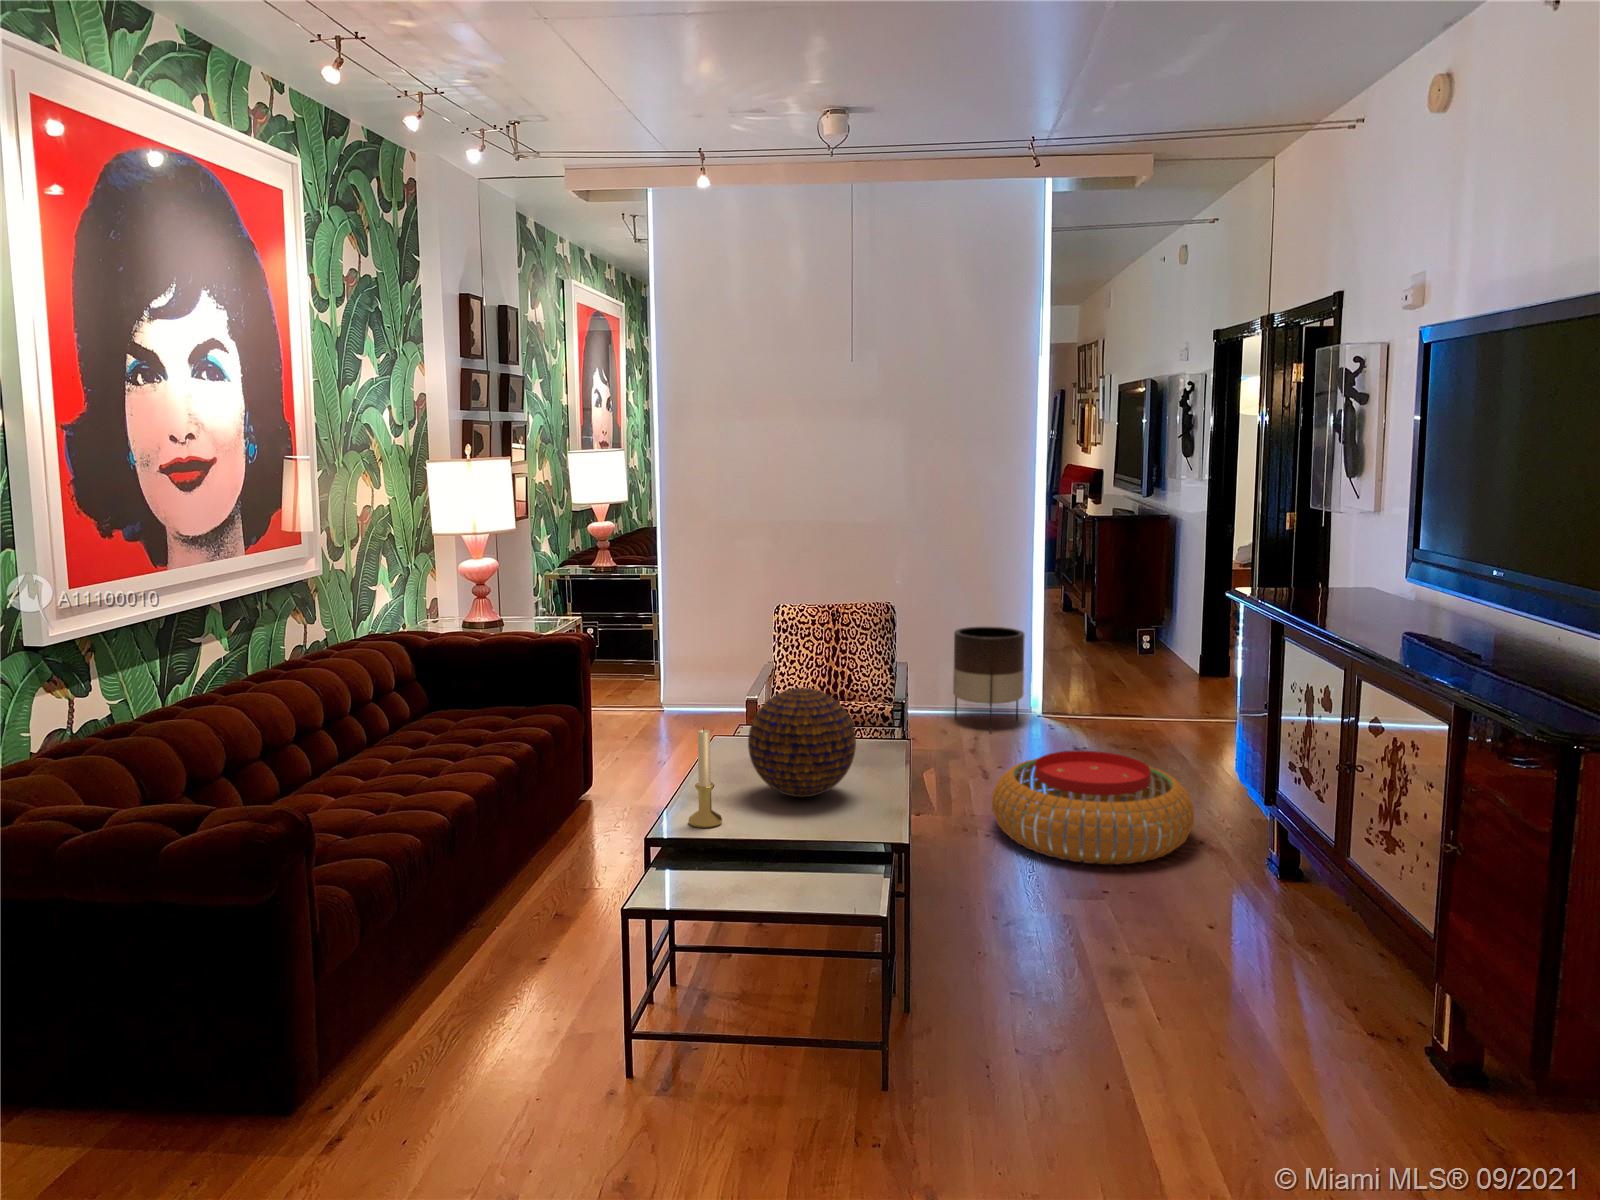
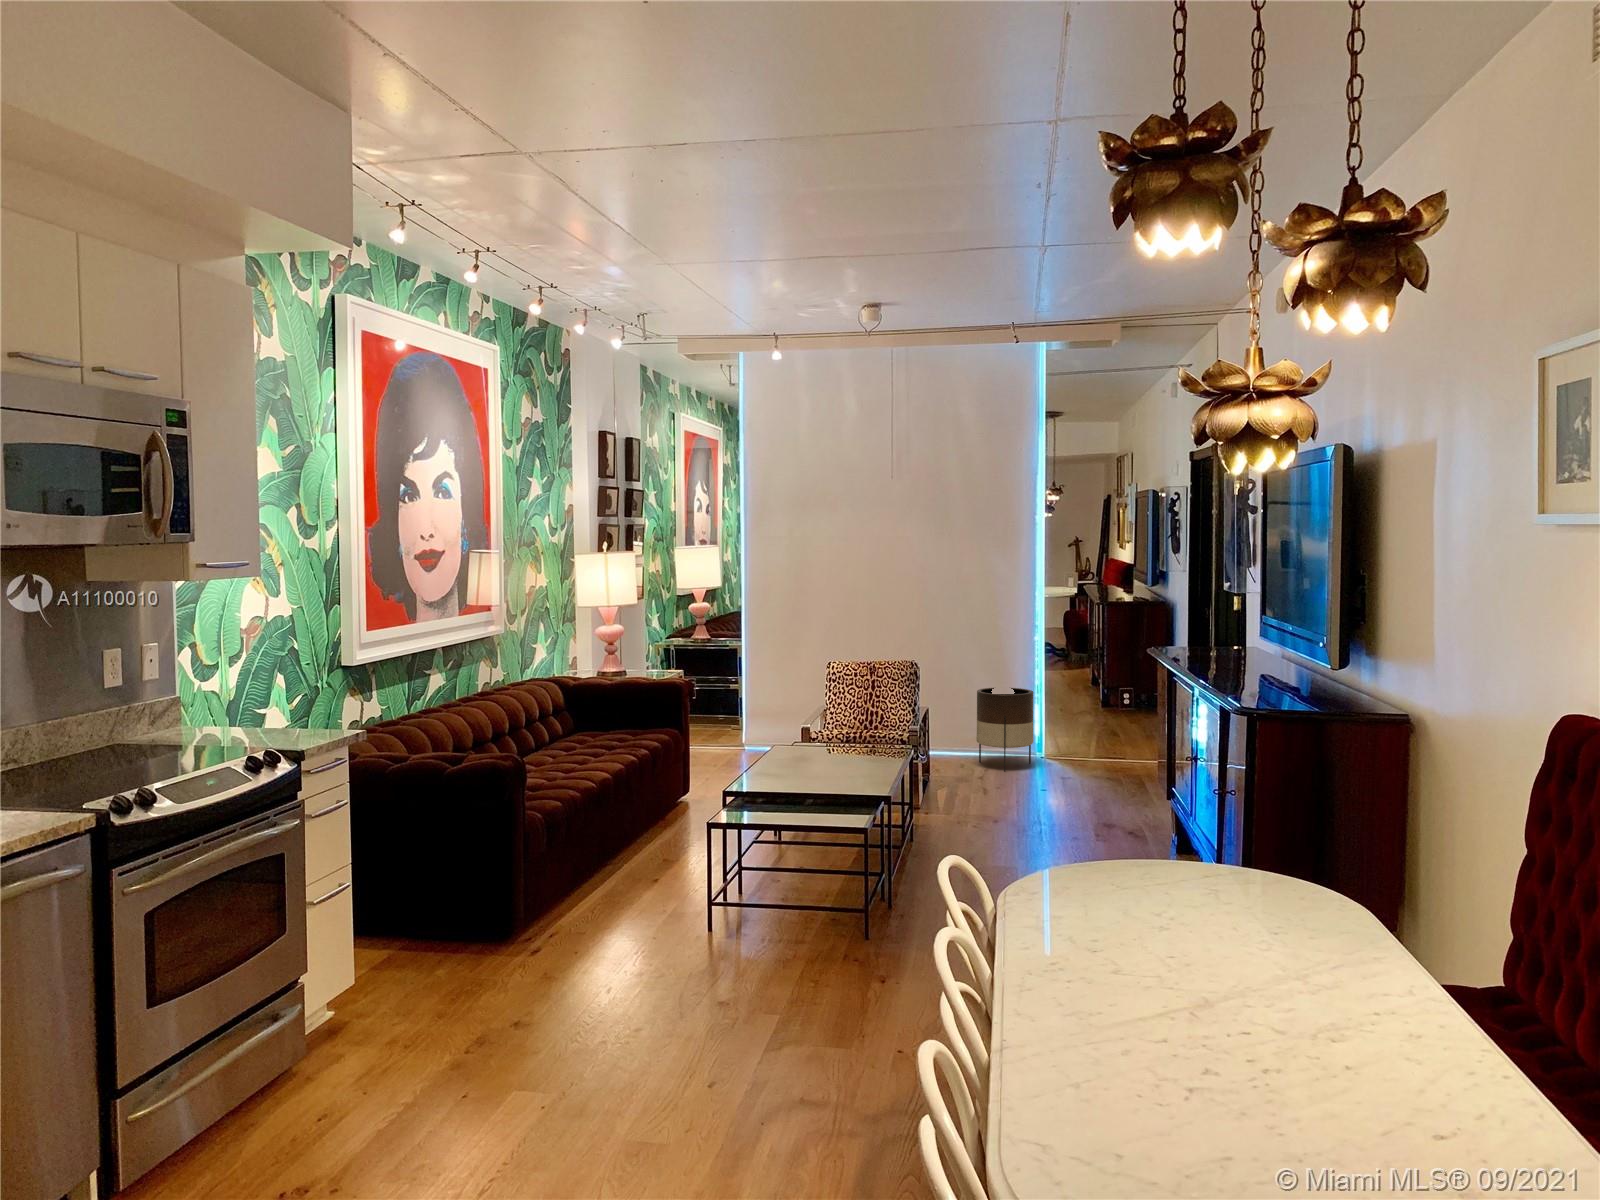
decorative orb: present [748,688,856,797] -> none [793,703,866,777]
candle holder: present [688,728,722,828] -> none [751,723,773,789]
pouf: present [992,751,1194,864] -> none [983,771,1133,848]

